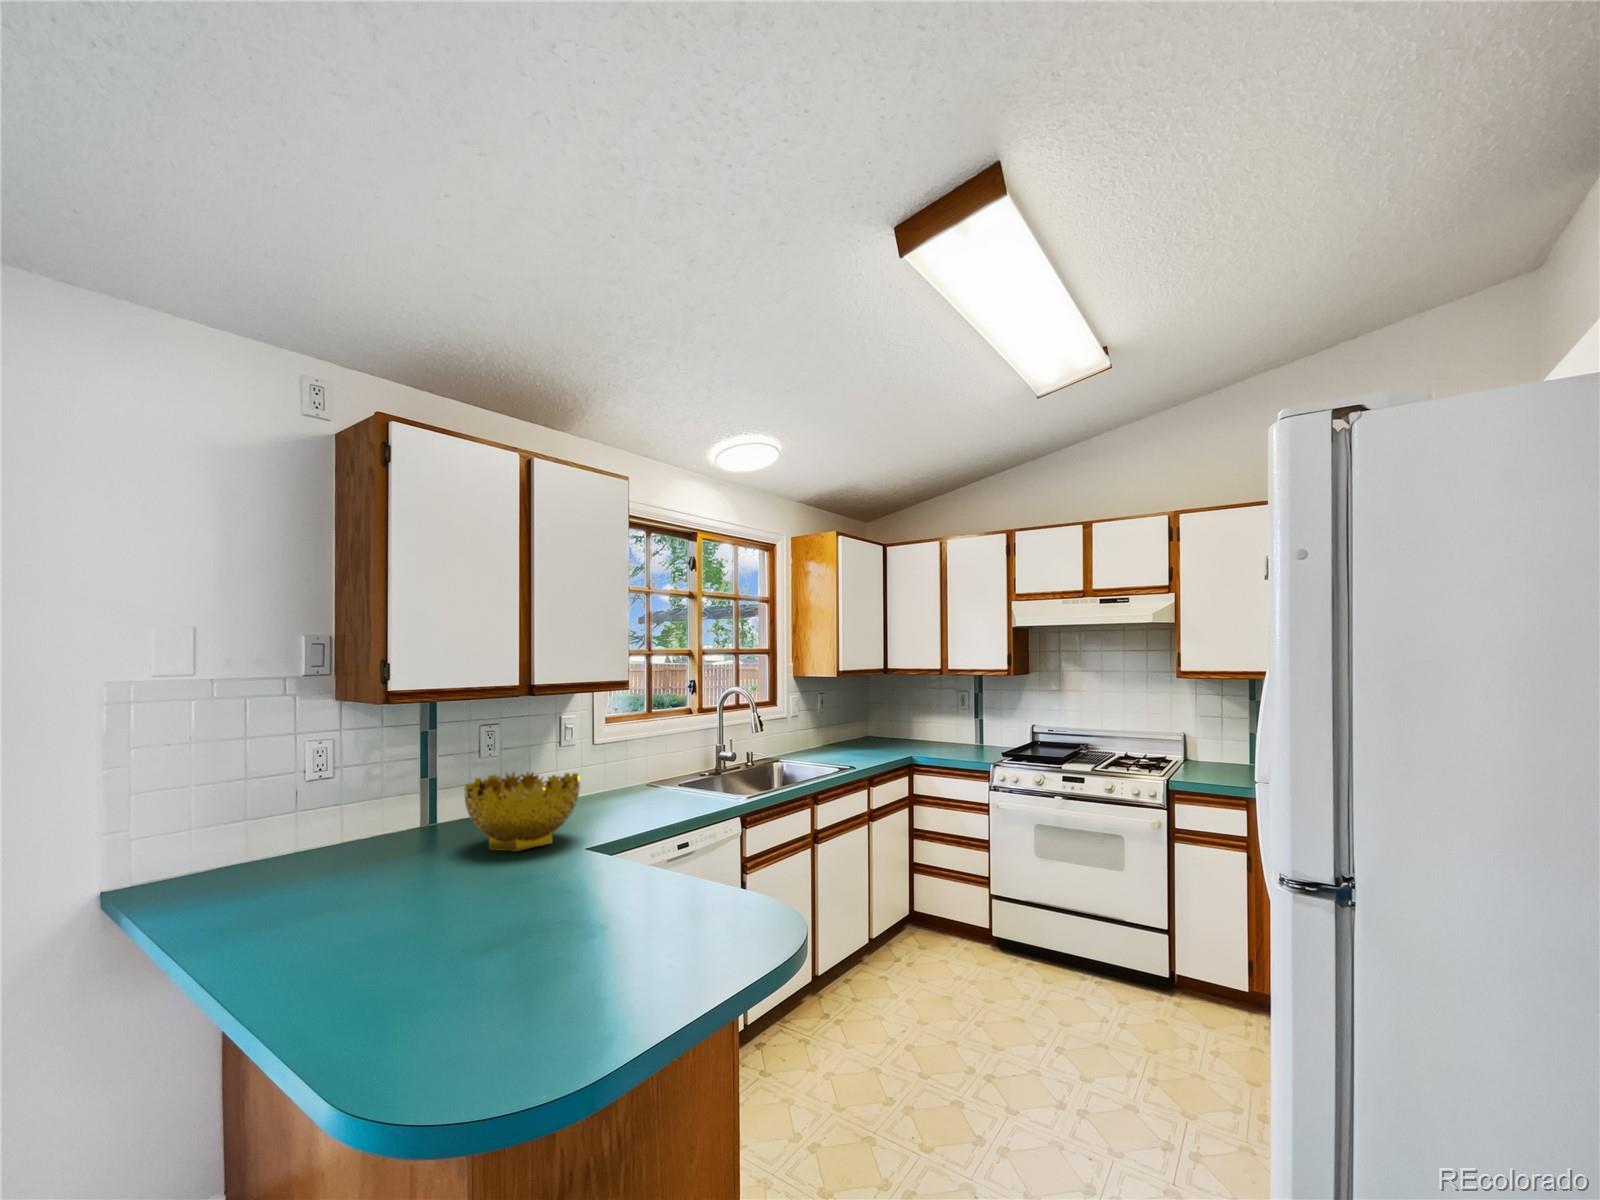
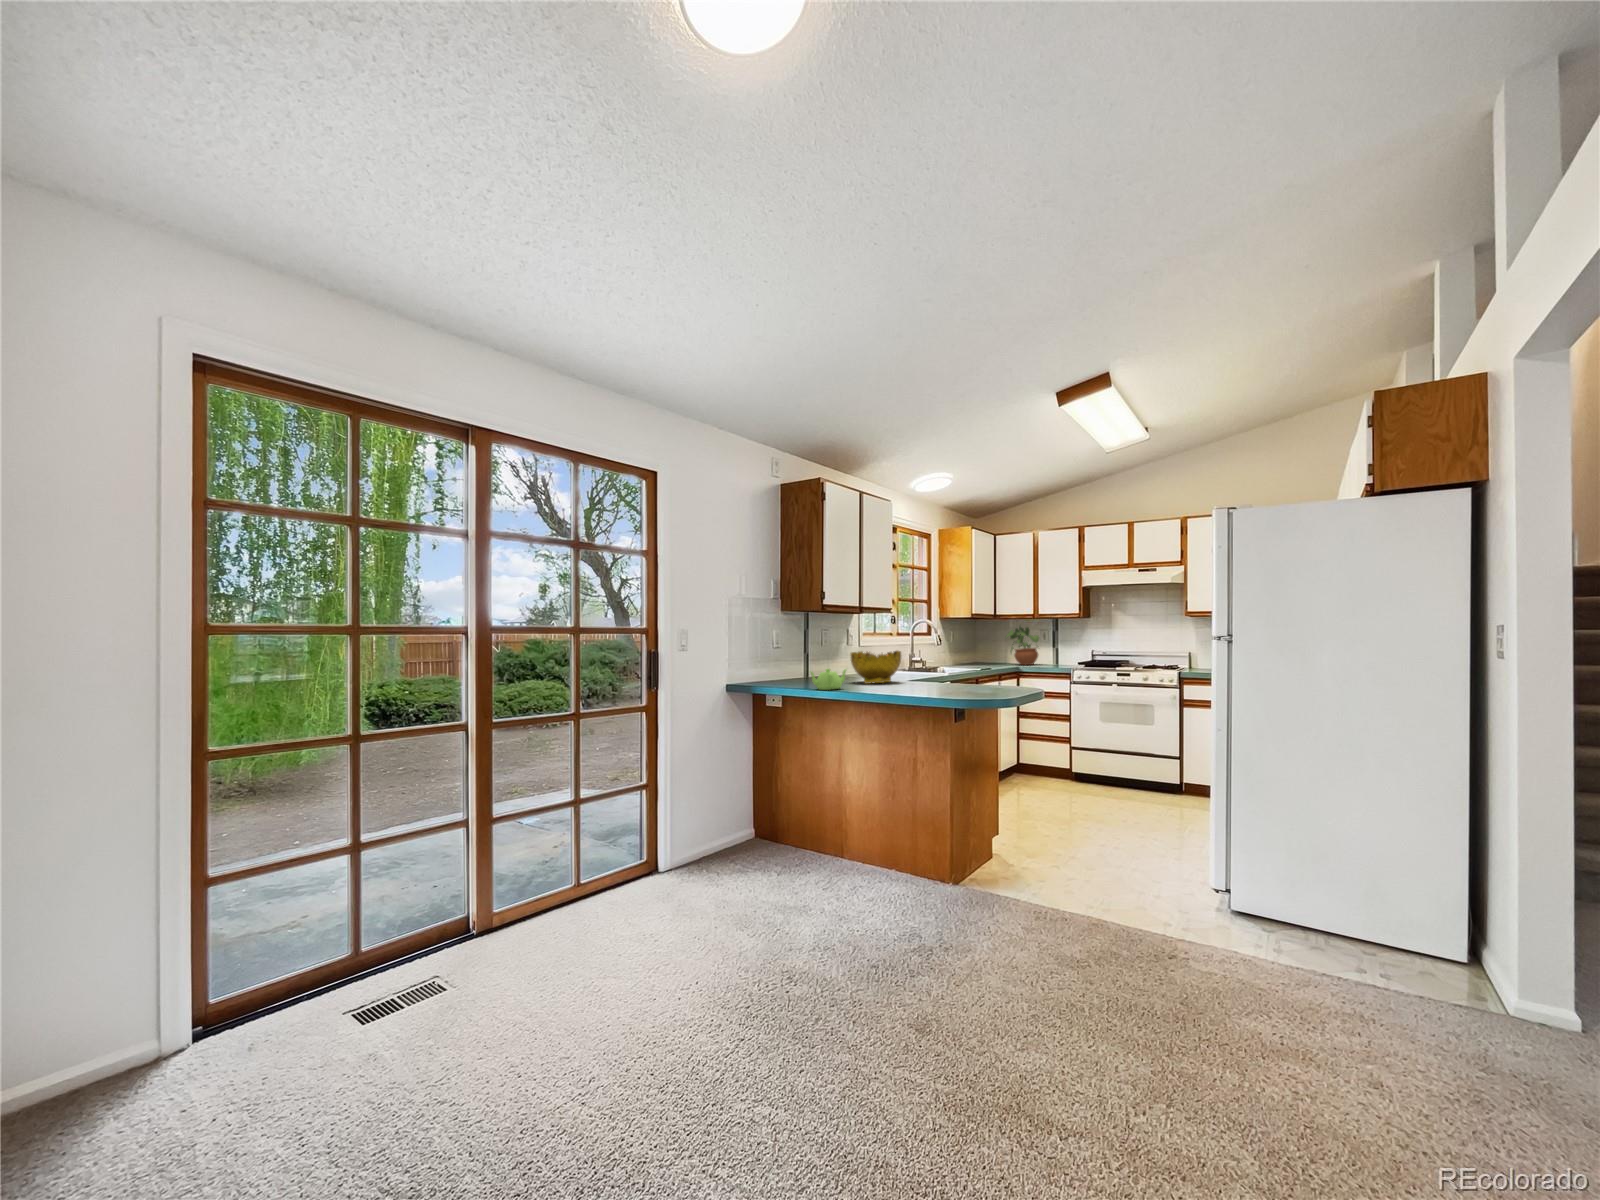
potted plant: none [899,683,952,749] -> present [1006,627,1039,665]
teapot: none [271,841,379,902] -> present [810,669,846,690]

